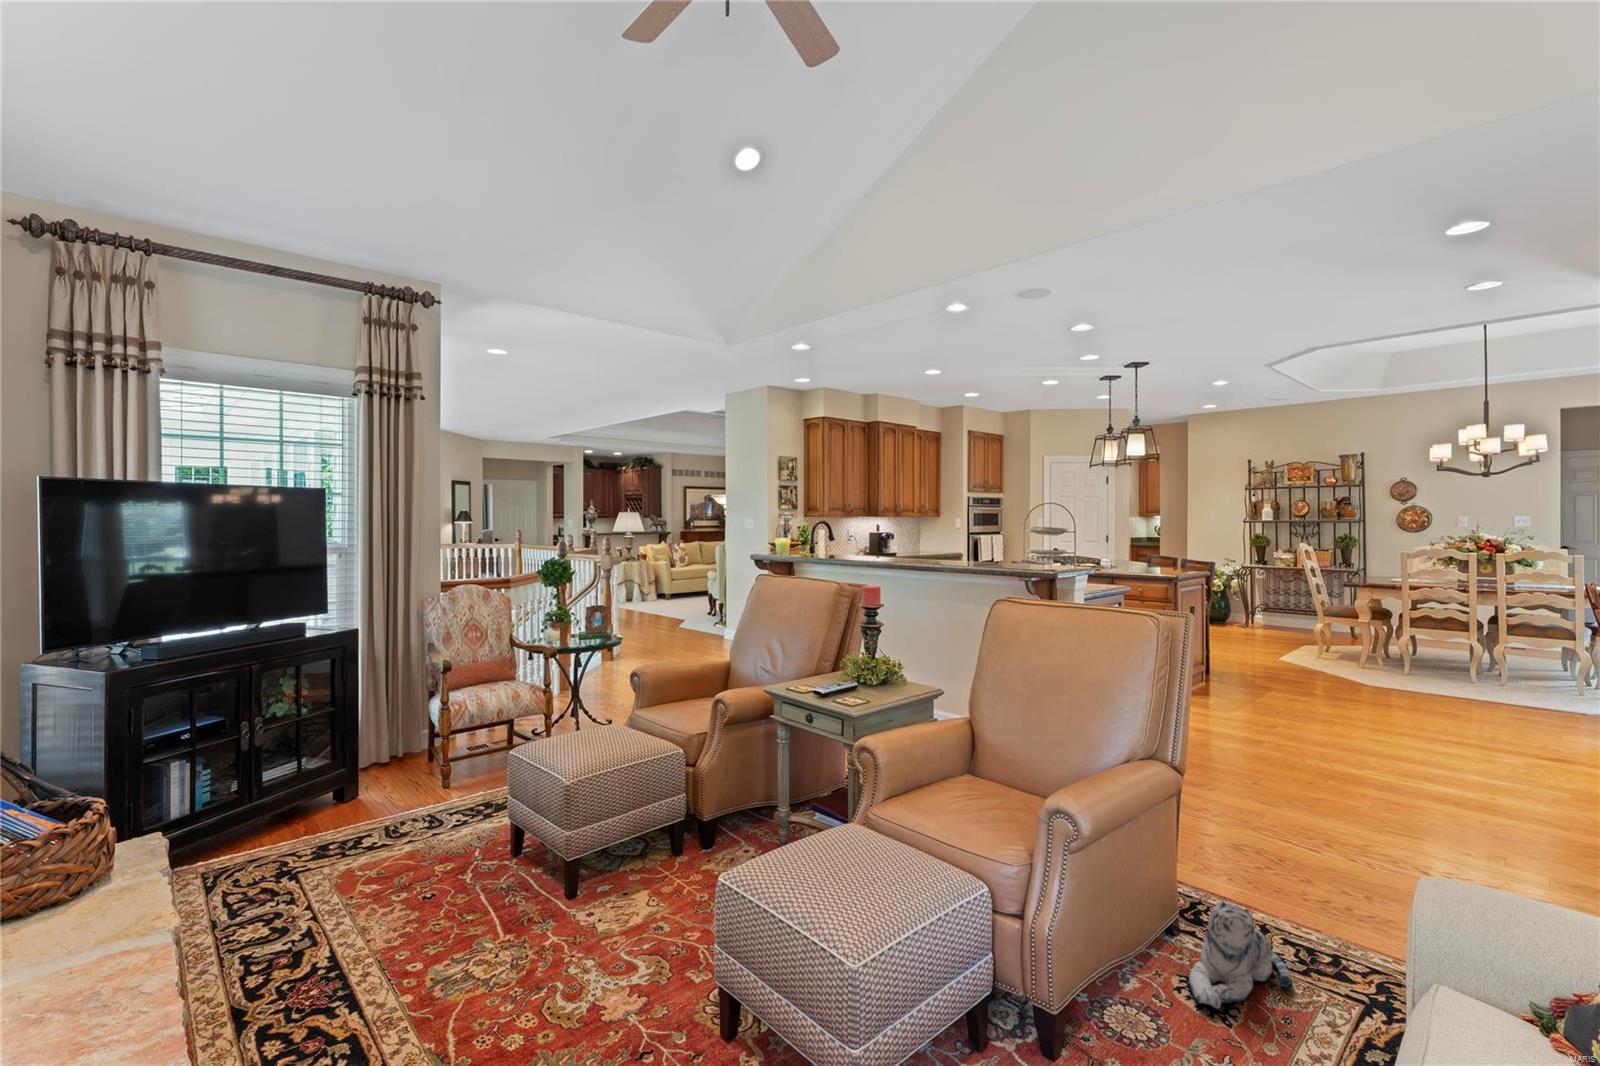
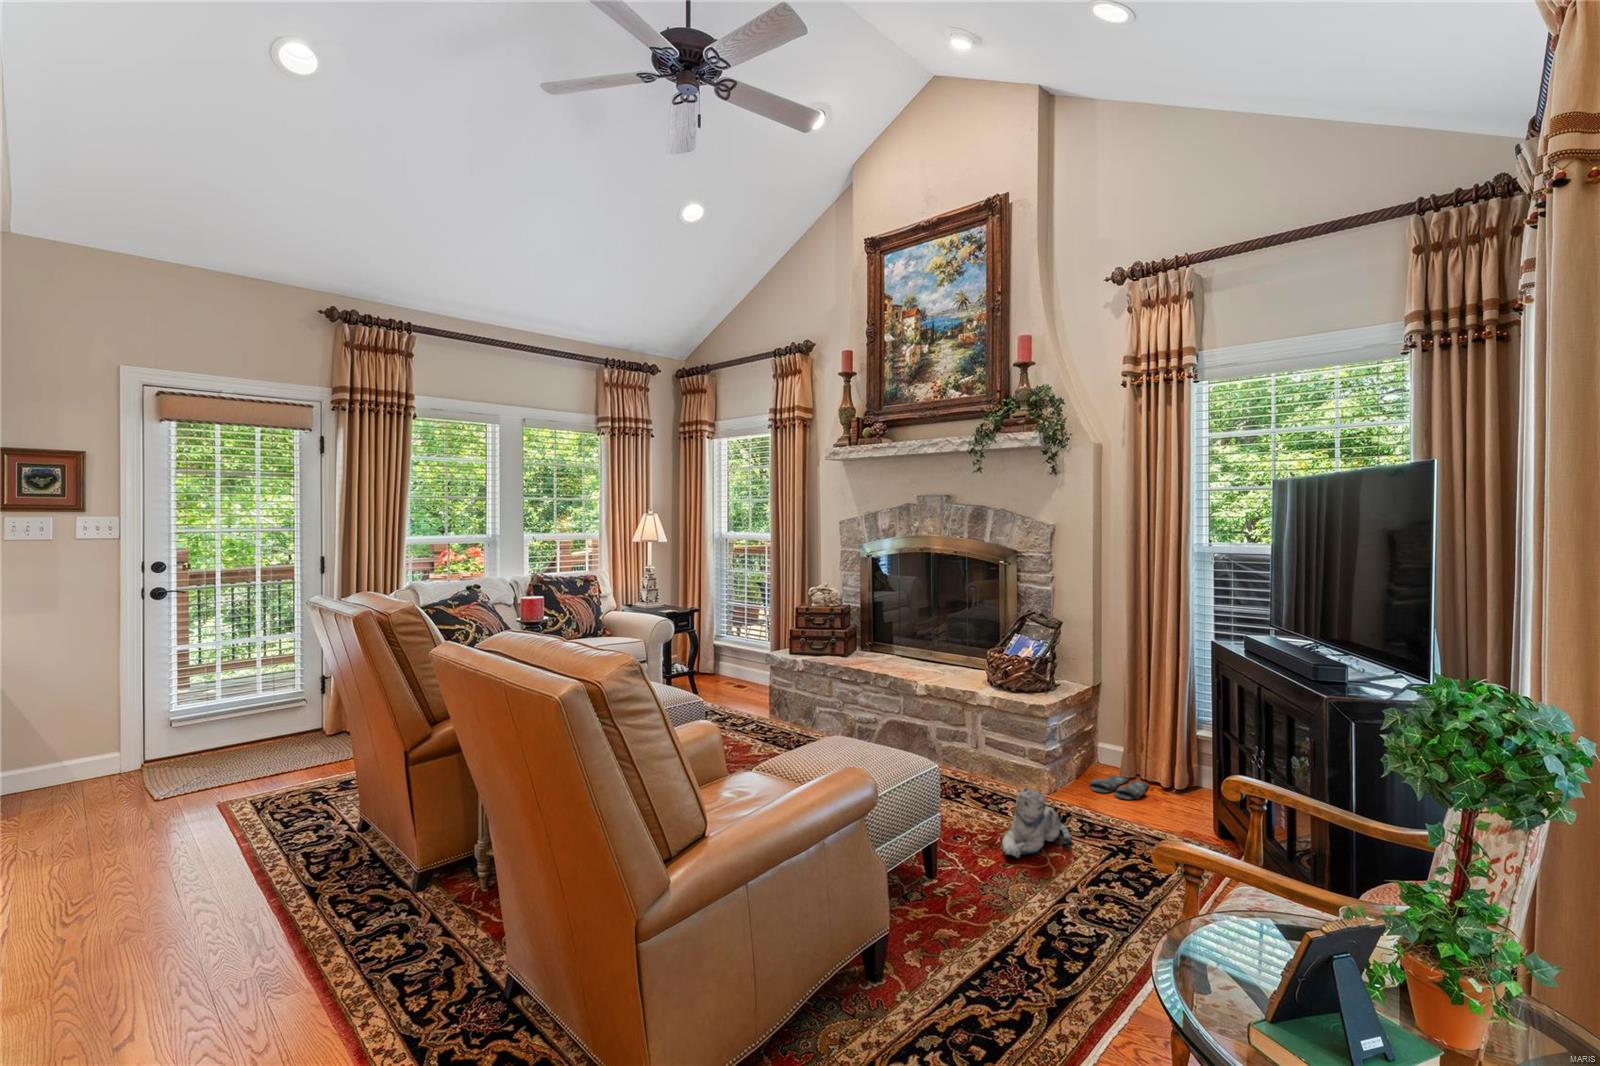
slippers: none [1295,872,1383,912] -> present [1090,776,1148,800]

